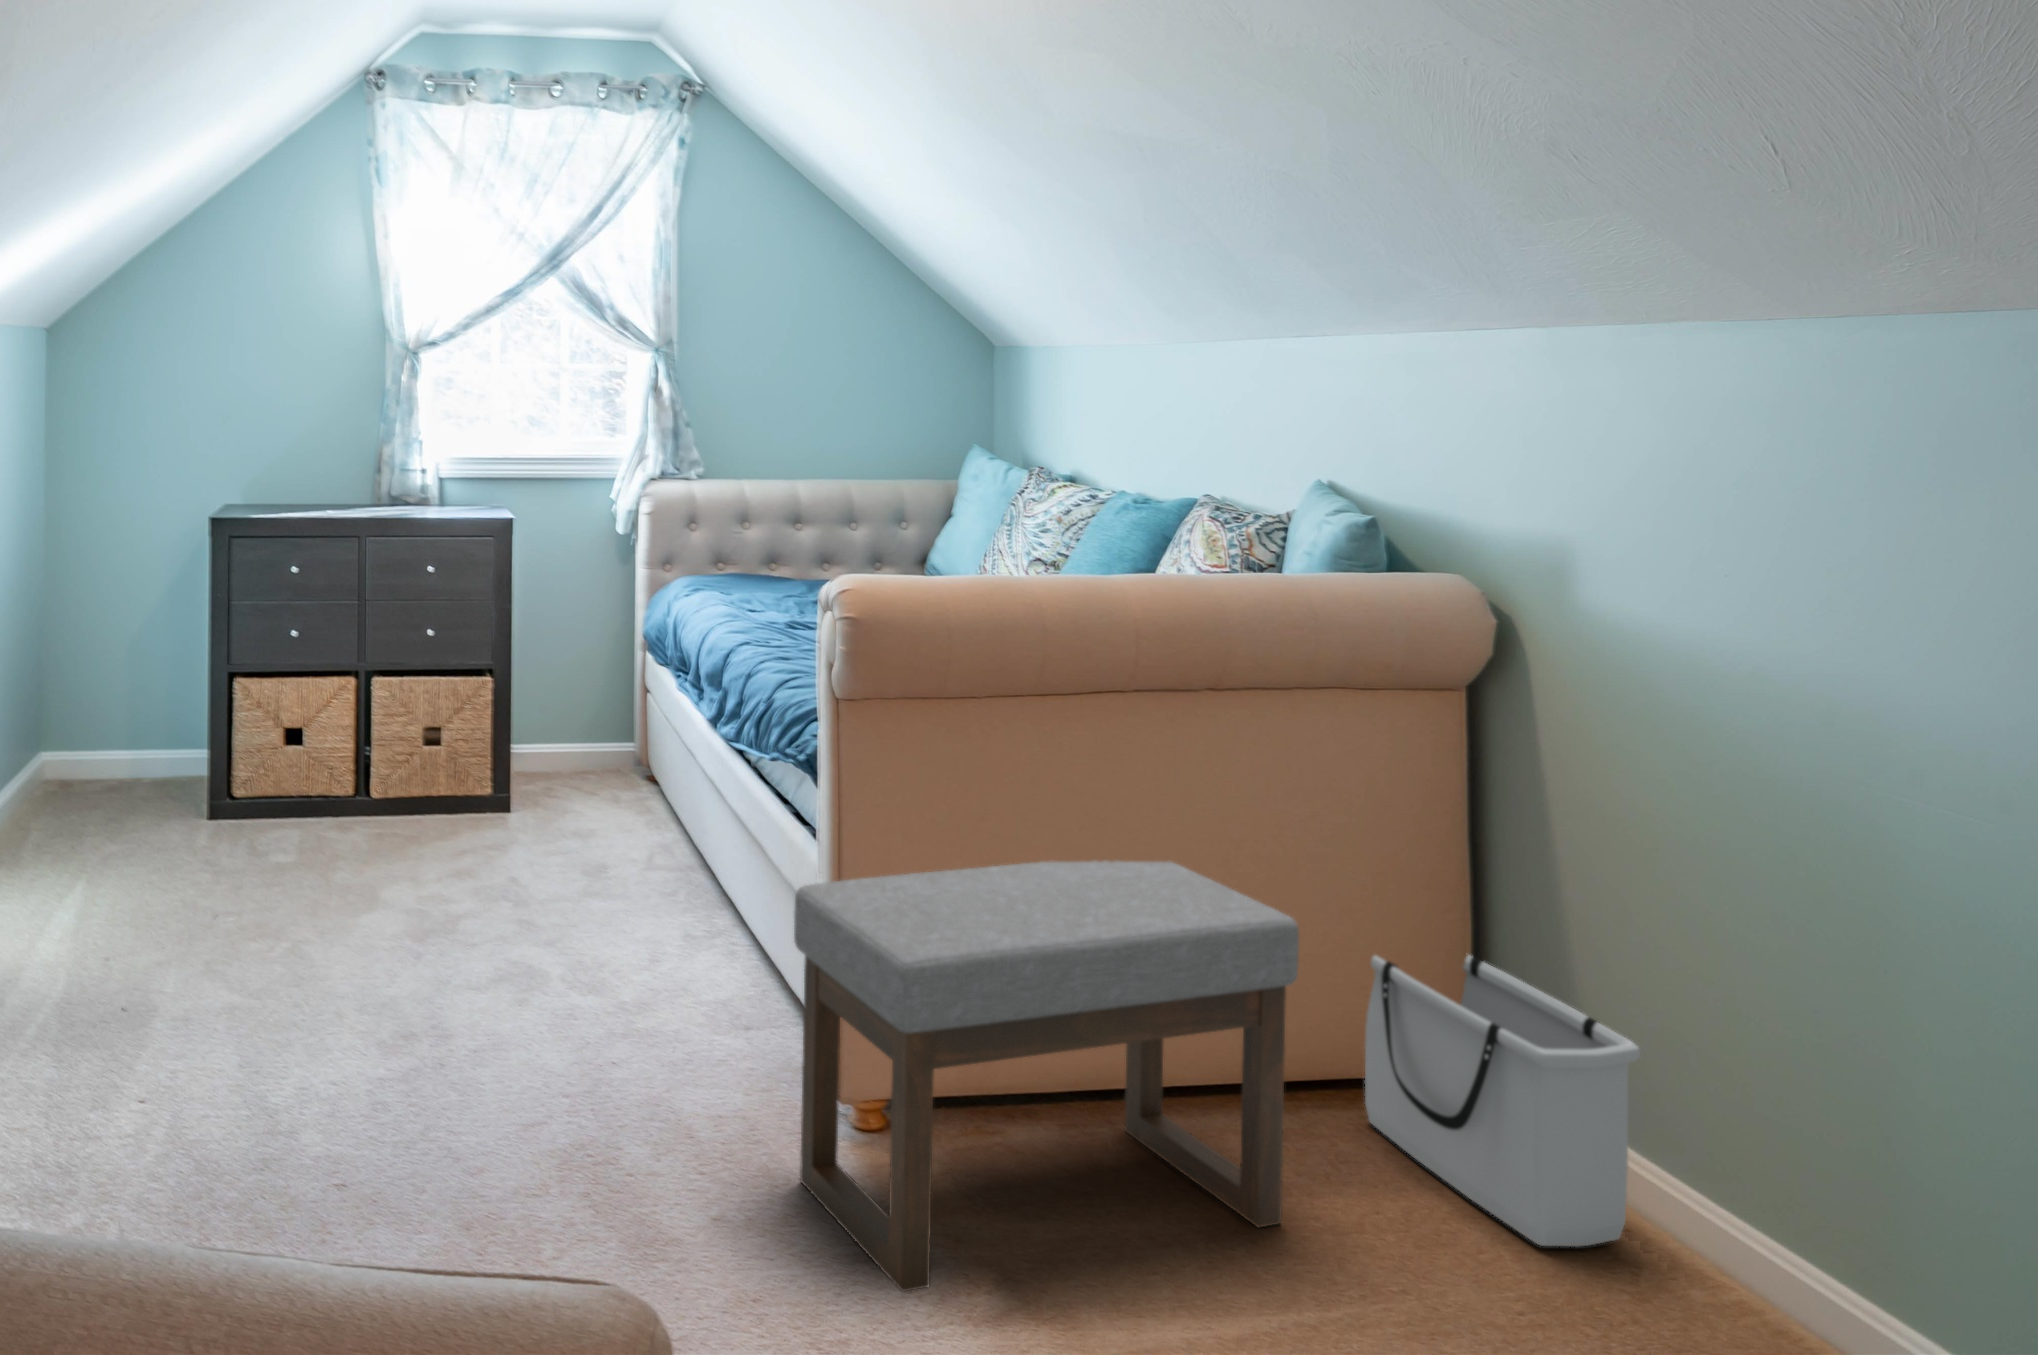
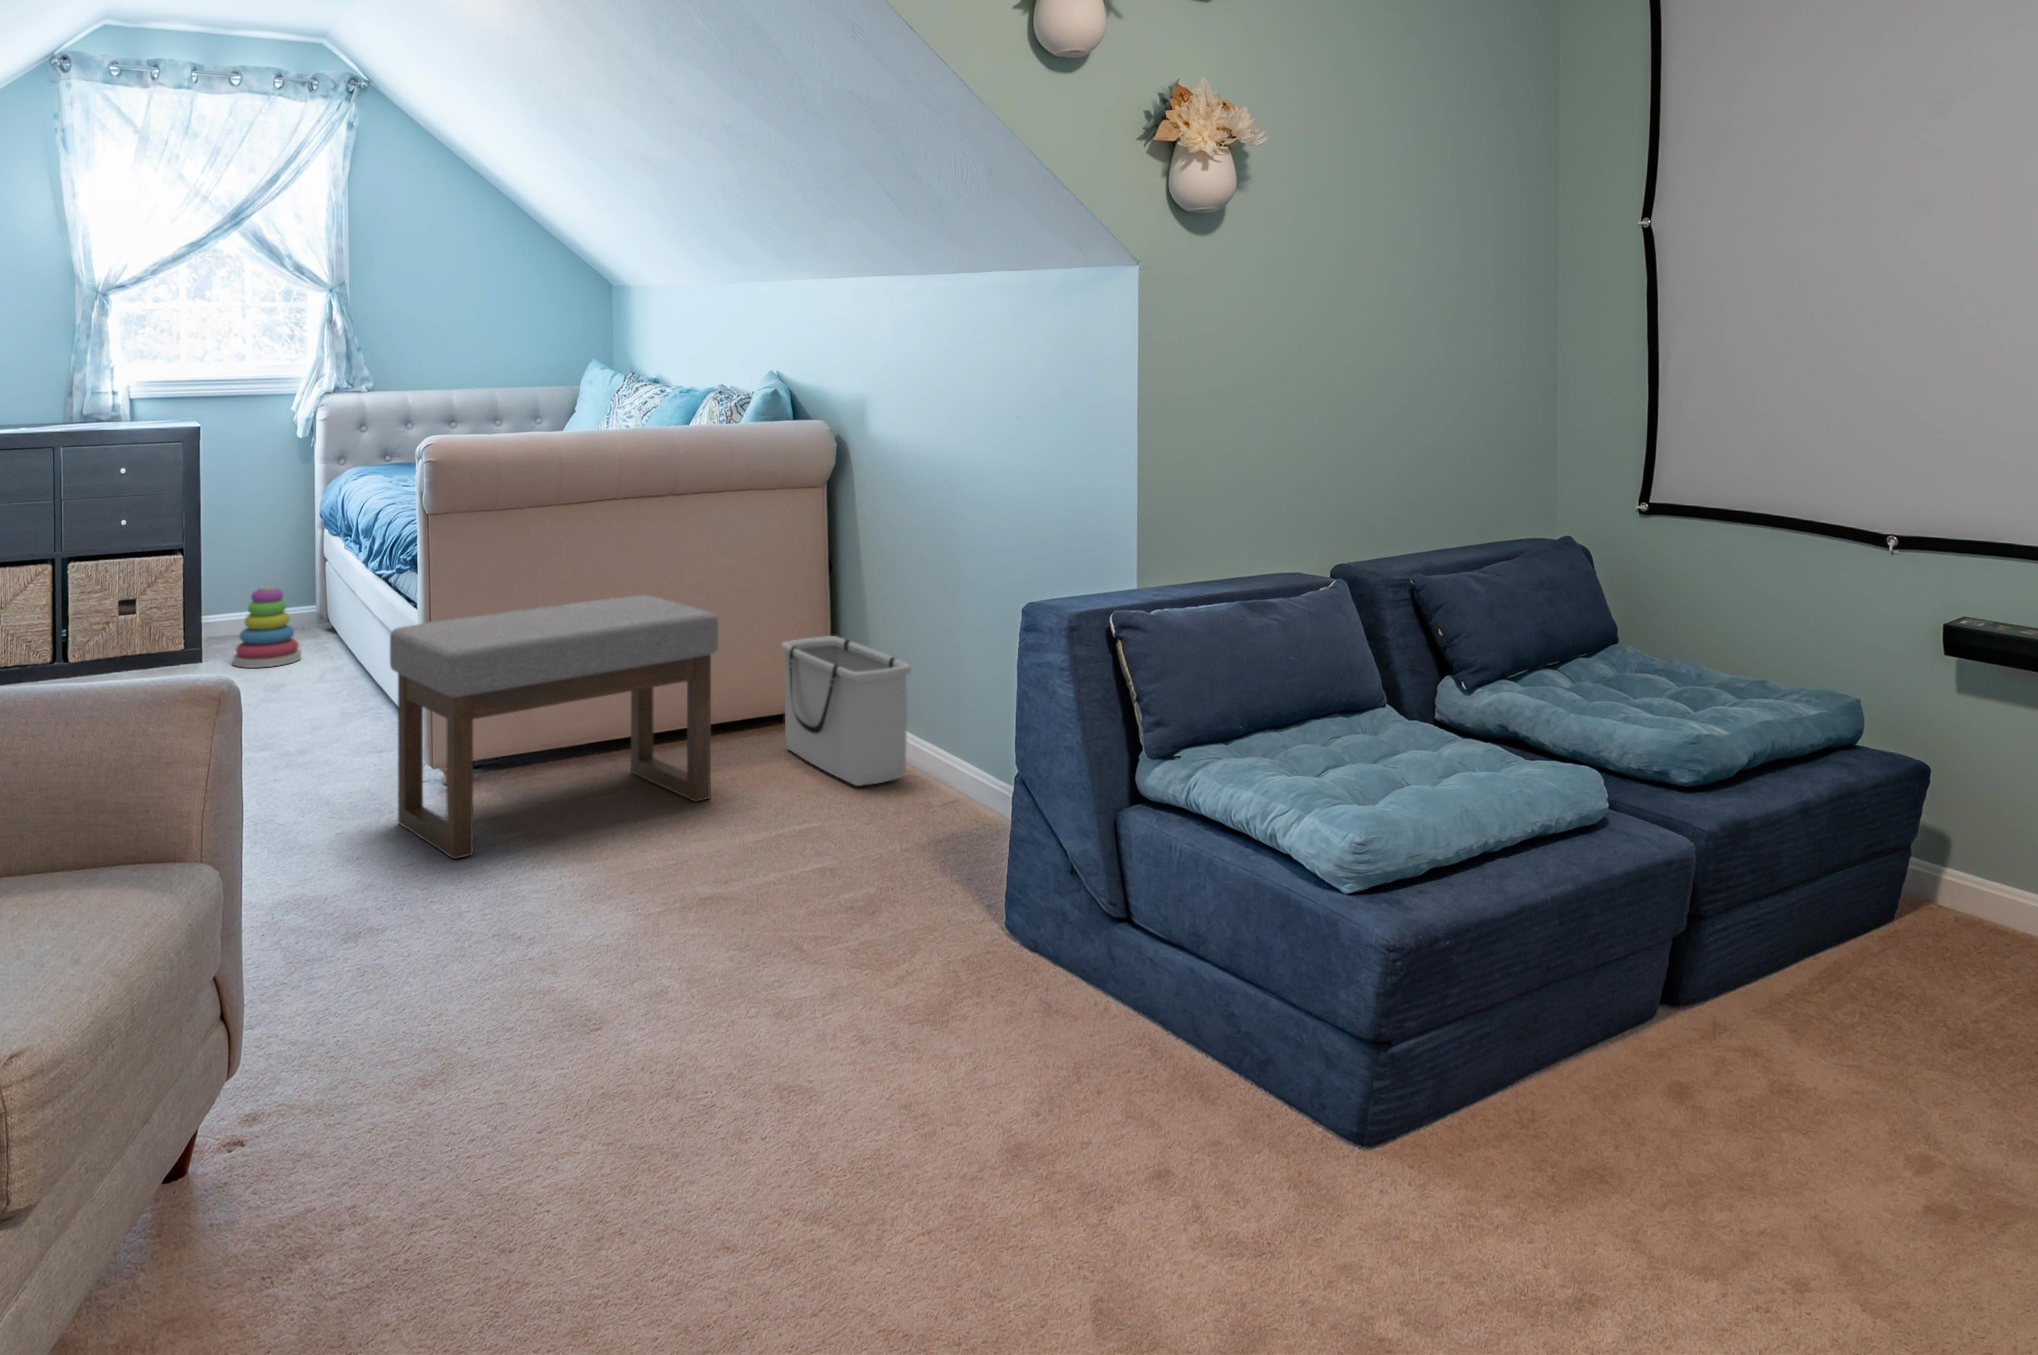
stacking toy: none [546,726,623,833] -> present [233,586,301,668]

